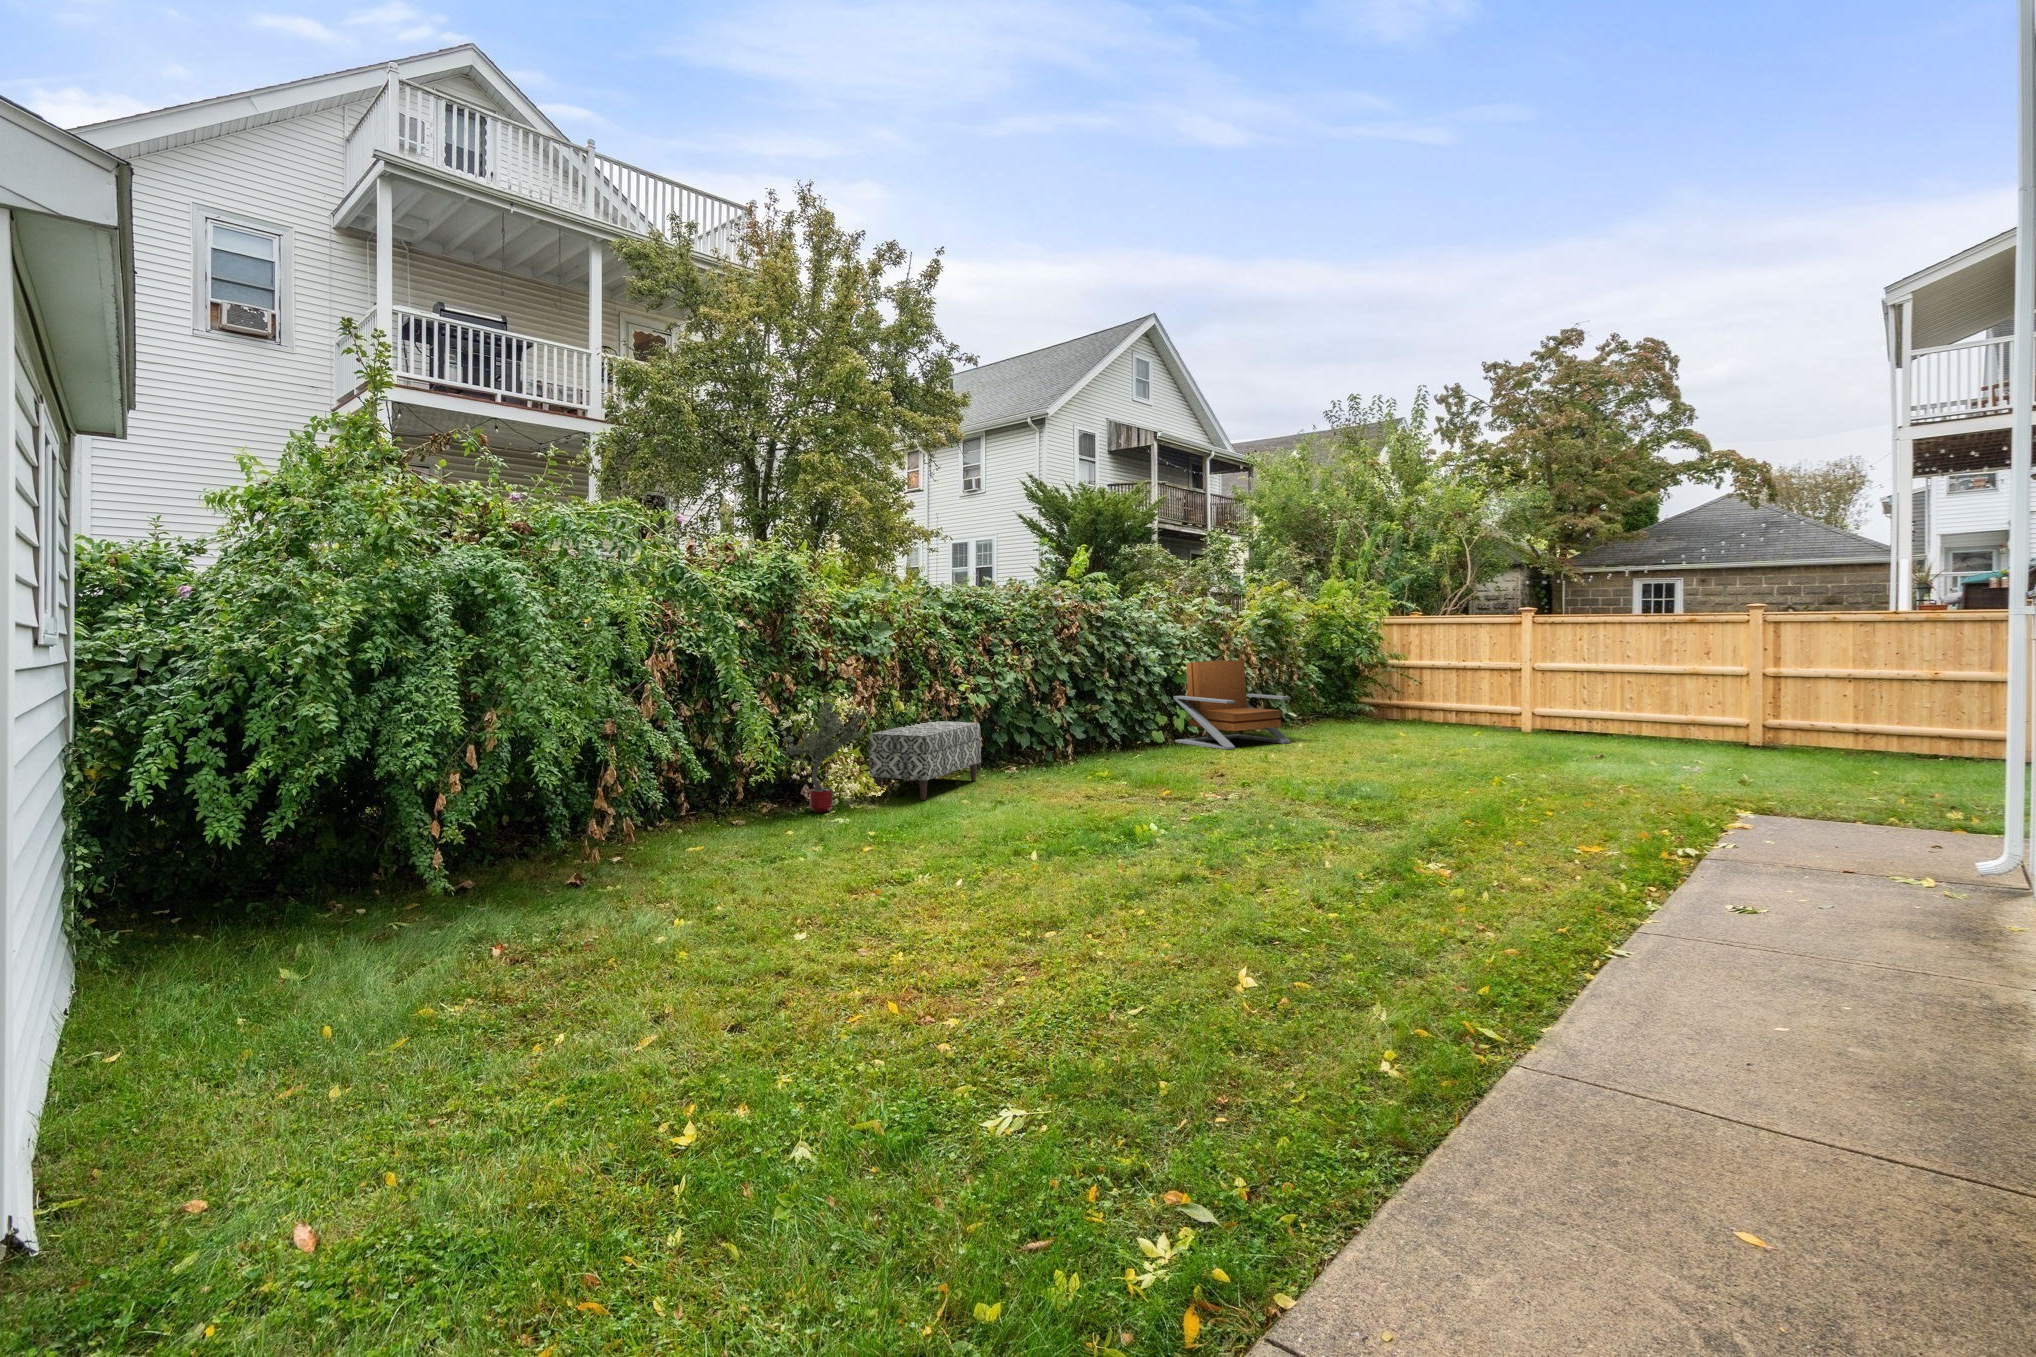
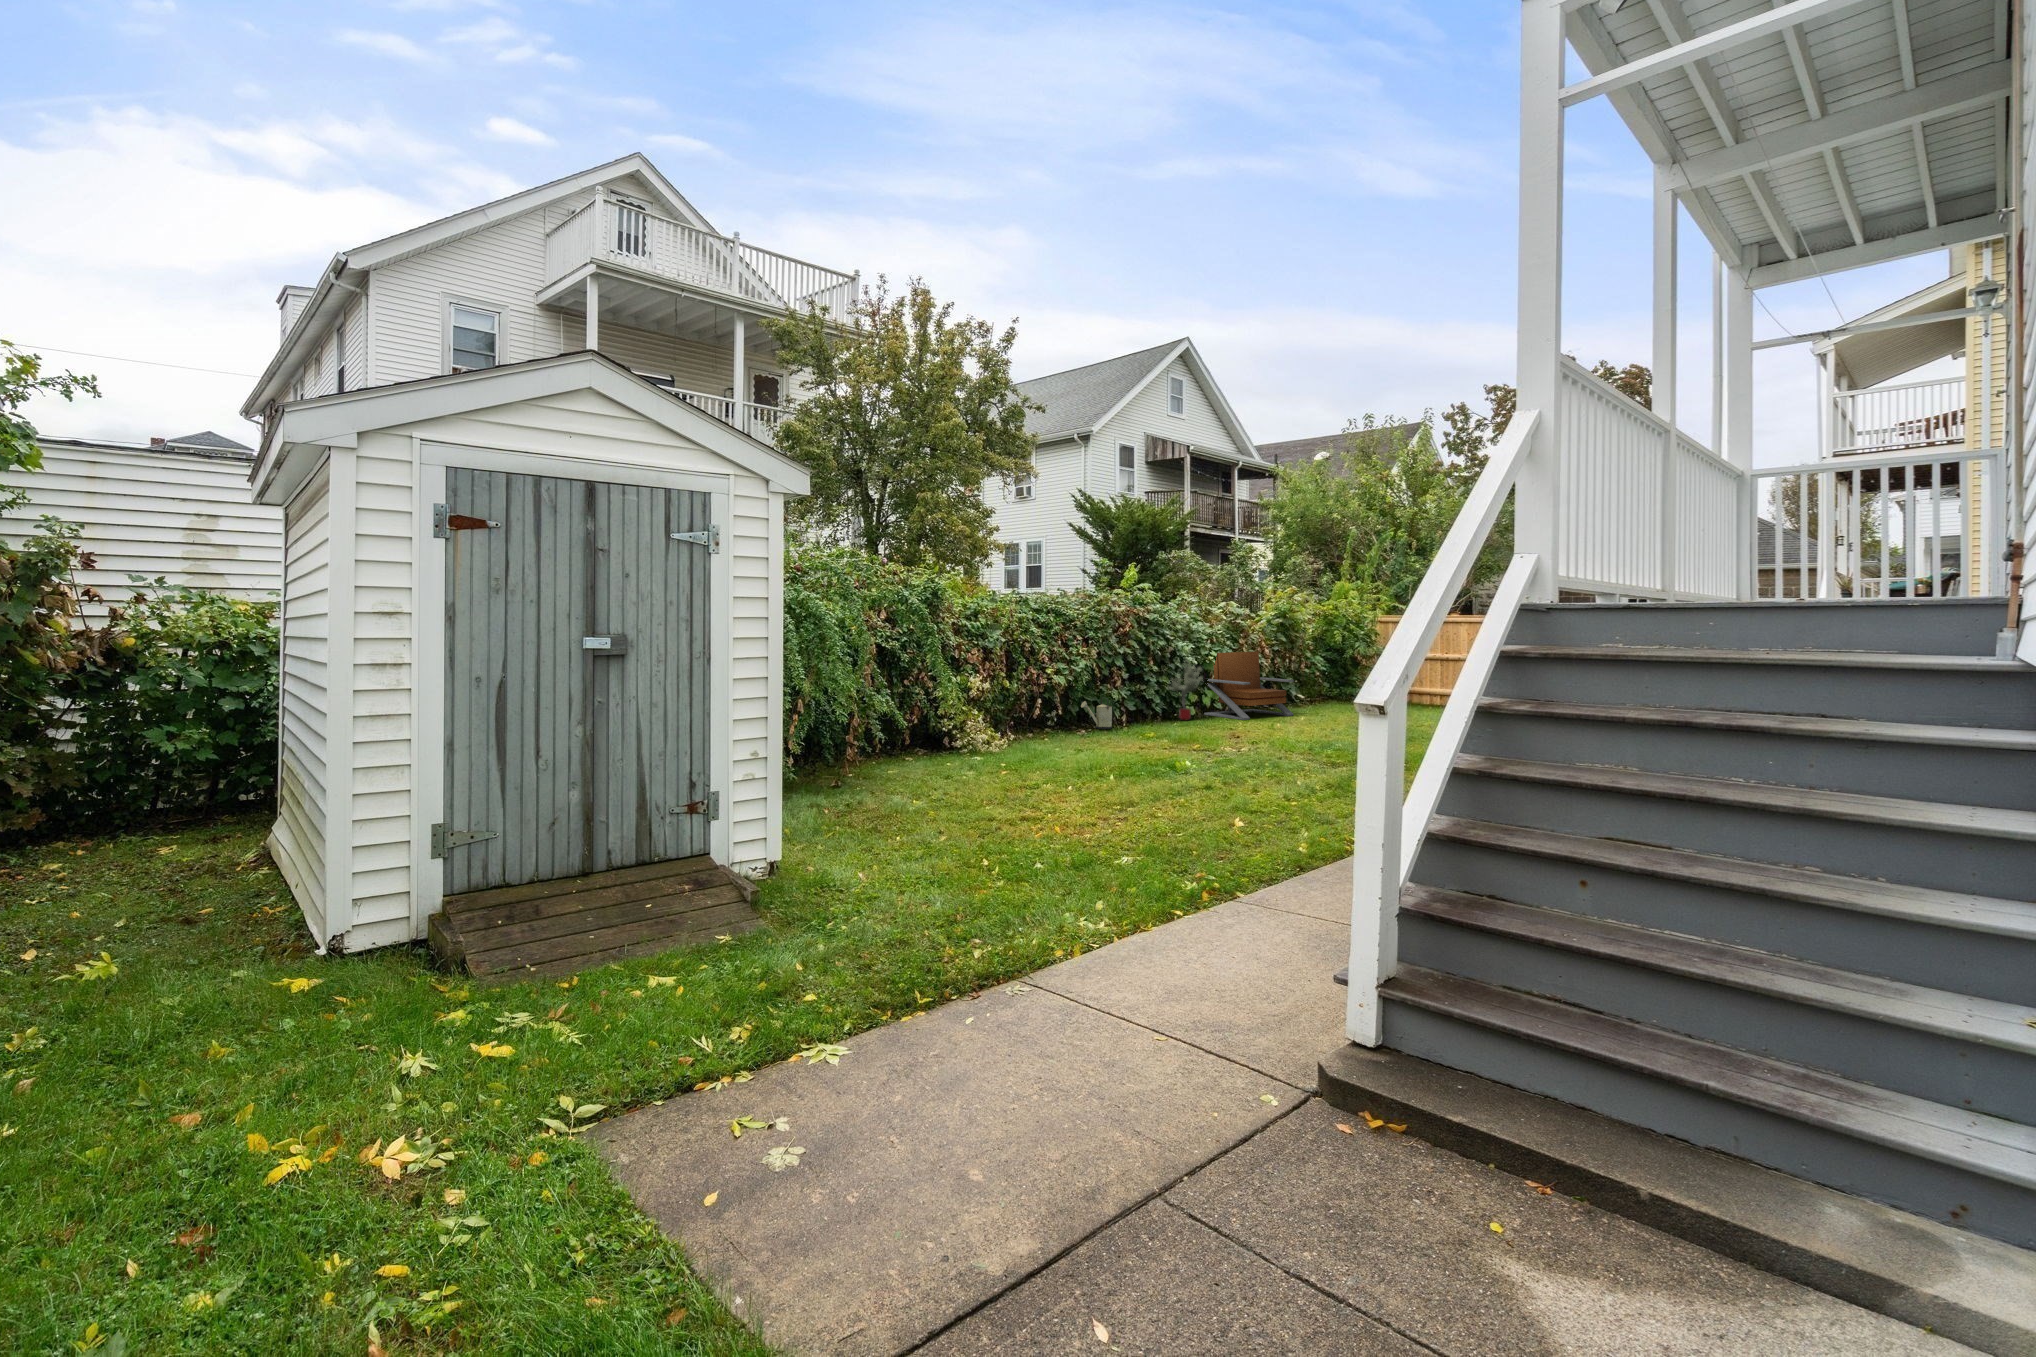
potted tree: present [779,696,865,812] -> present [1168,661,1203,720]
bench: present [869,721,981,800] -> none [988,695,1063,750]
watering can: none [1010,722,1056,765] -> present [1081,698,1112,729]

